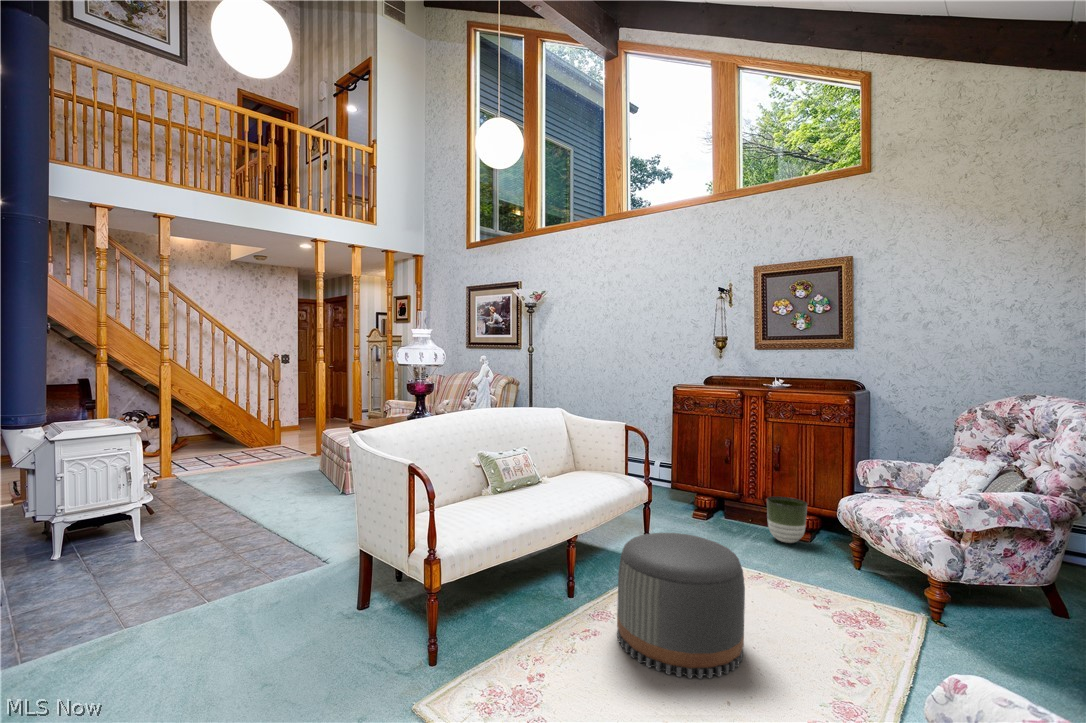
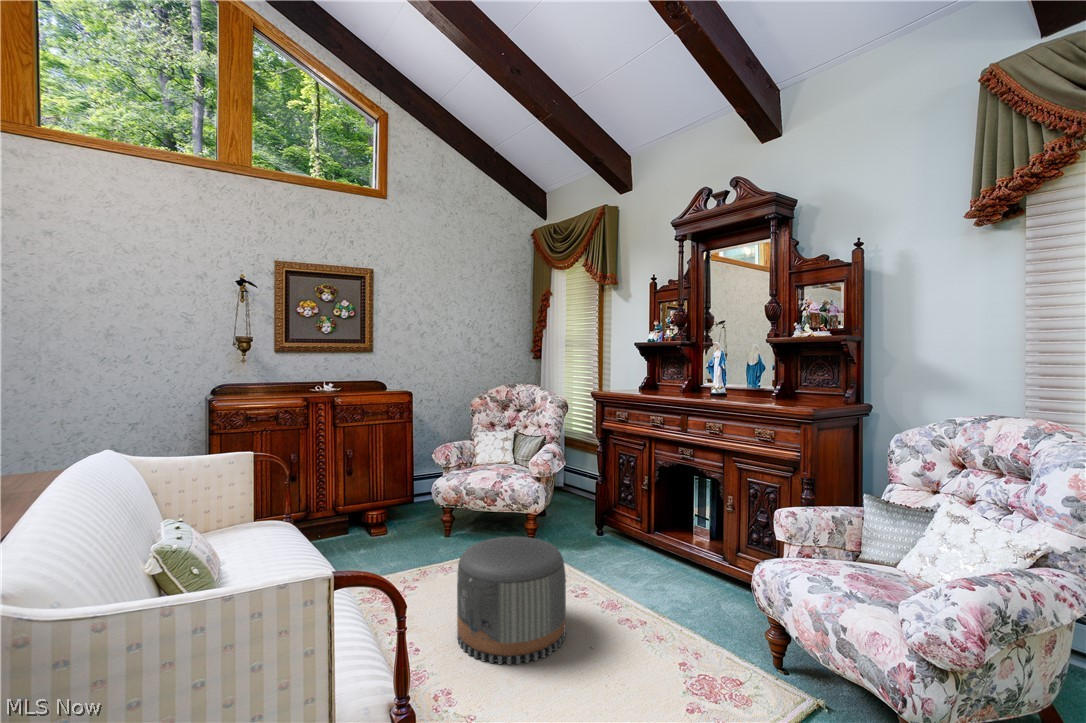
planter: present [767,497,807,543] -> none [359,496,395,539]

